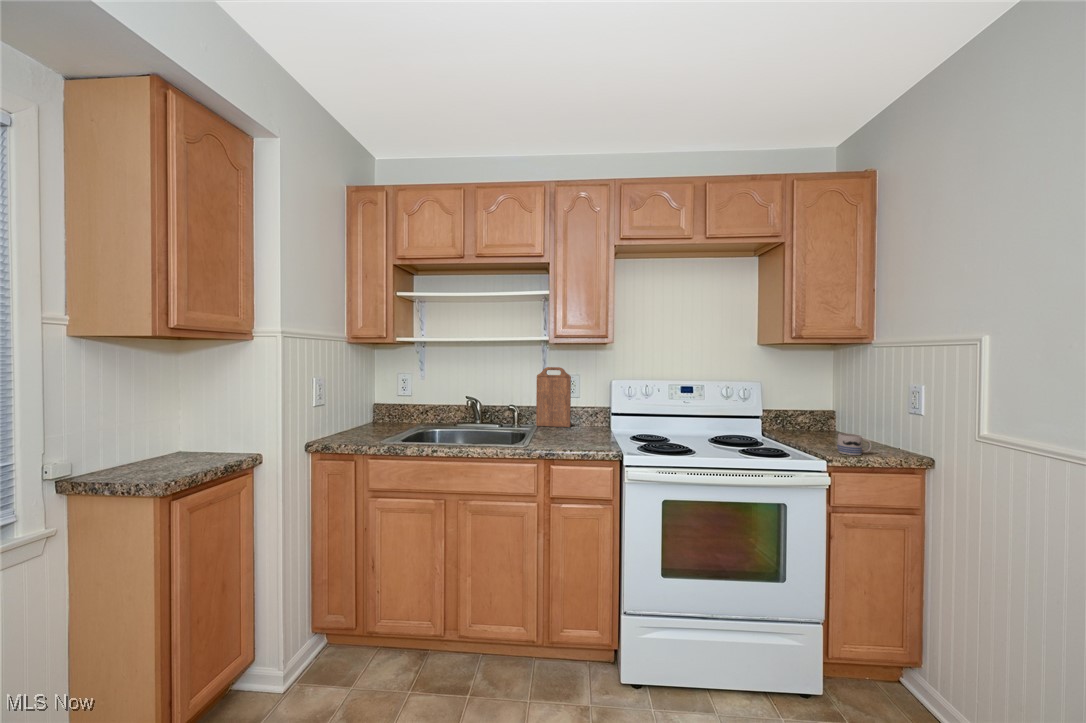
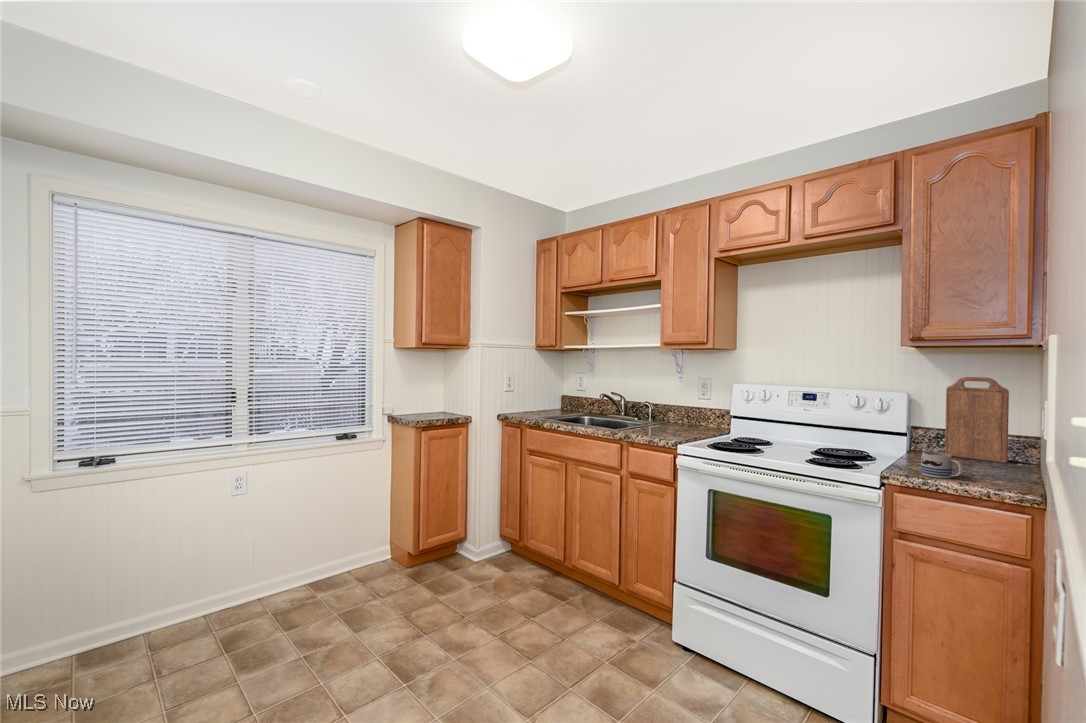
cutting board: present [536,367,571,427] -> present [945,377,1009,463]

